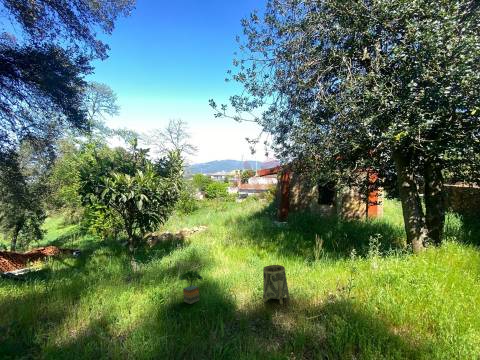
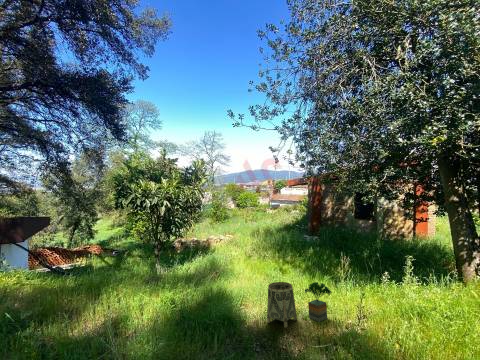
potted tree: present [180,270,202,304] -> present [305,282,331,322]

